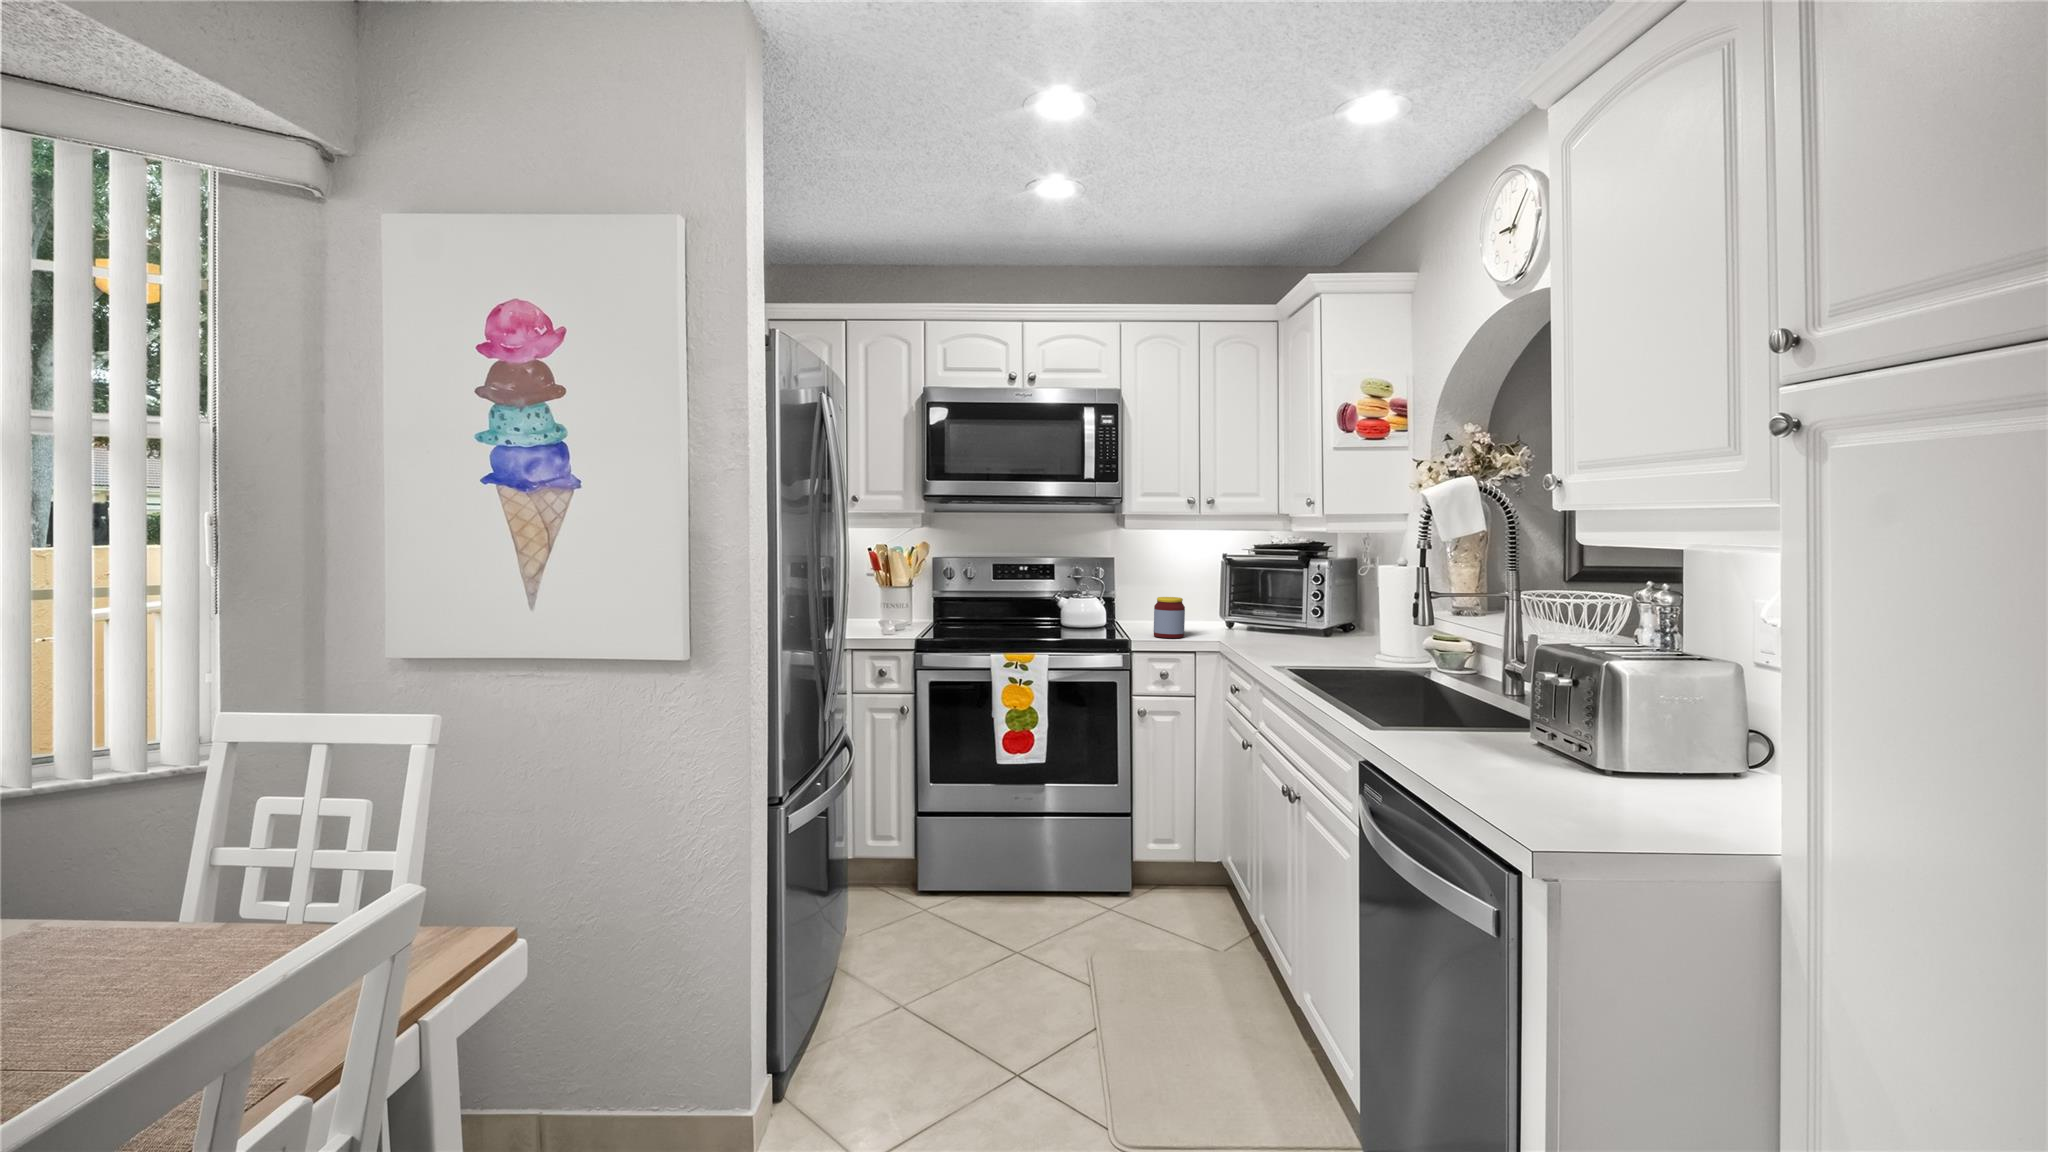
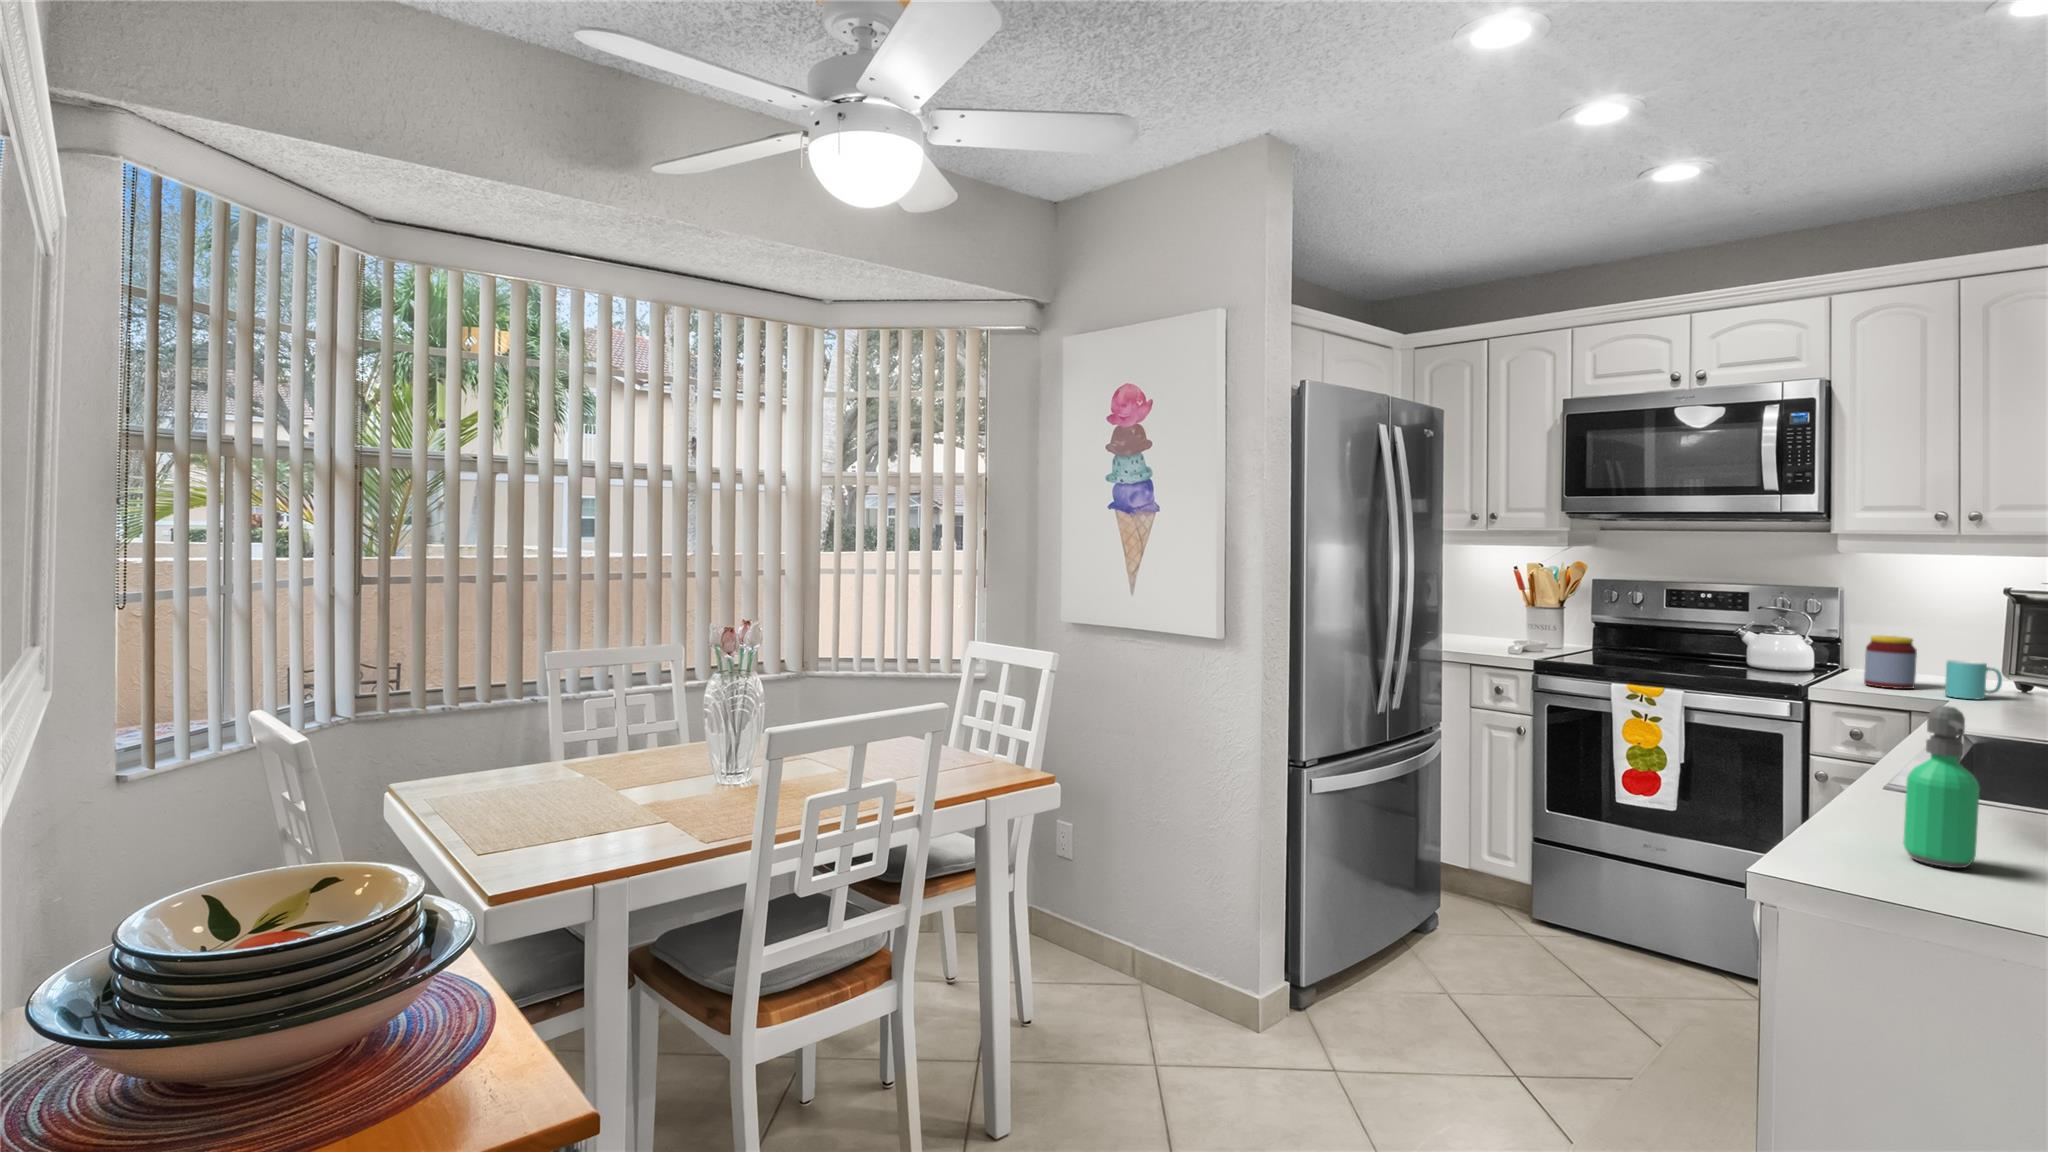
mug: none [1209,613,1238,642] -> present [1945,660,2002,699]
soap dispenser: none [1492,674,1552,806] -> present [1903,706,1980,868]

